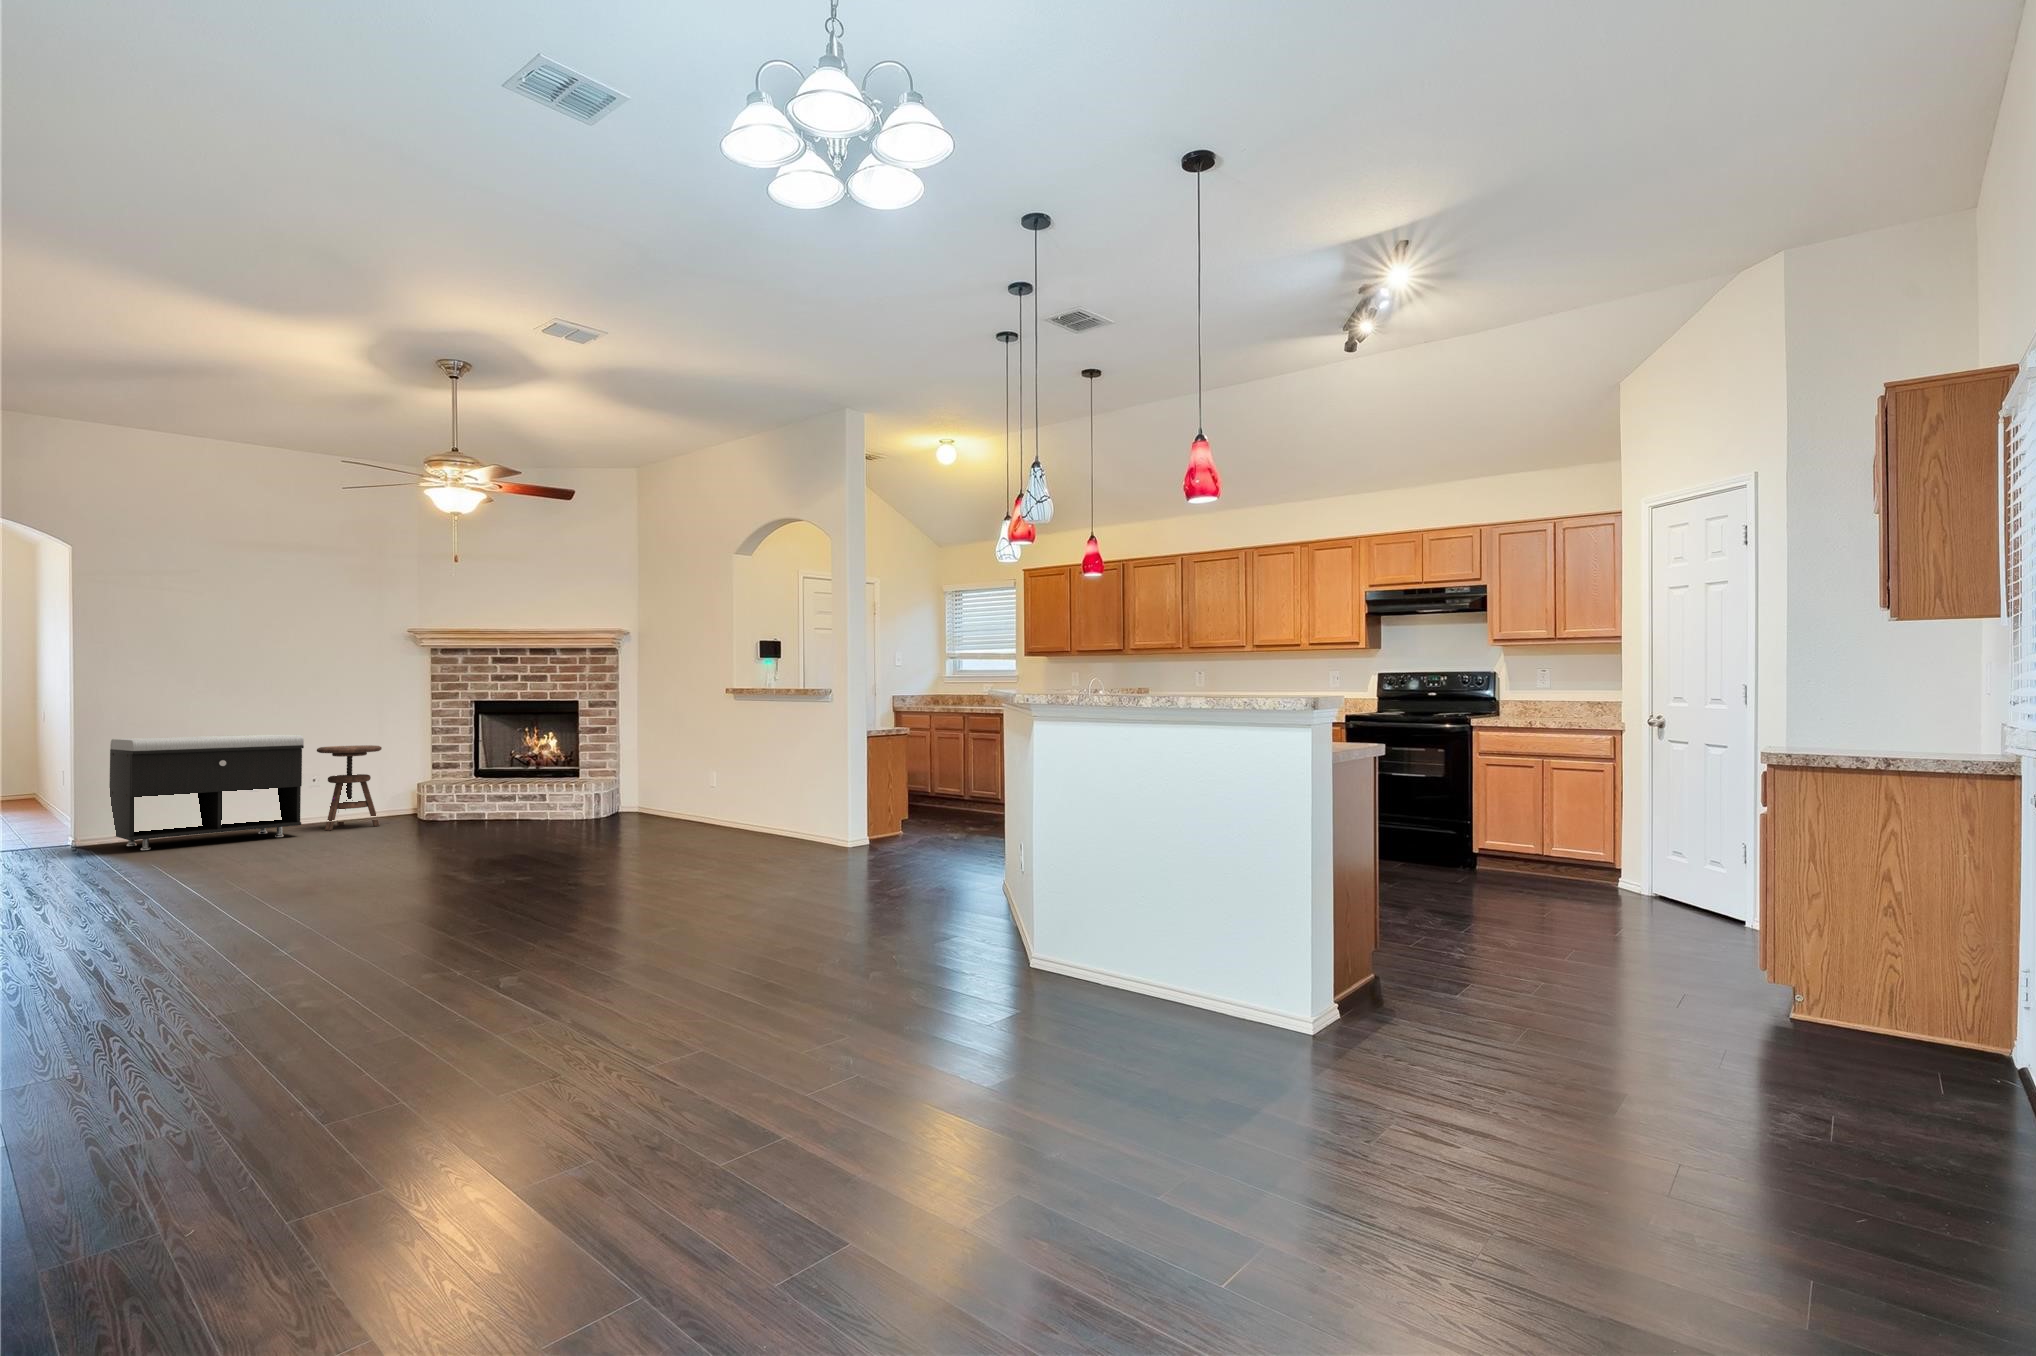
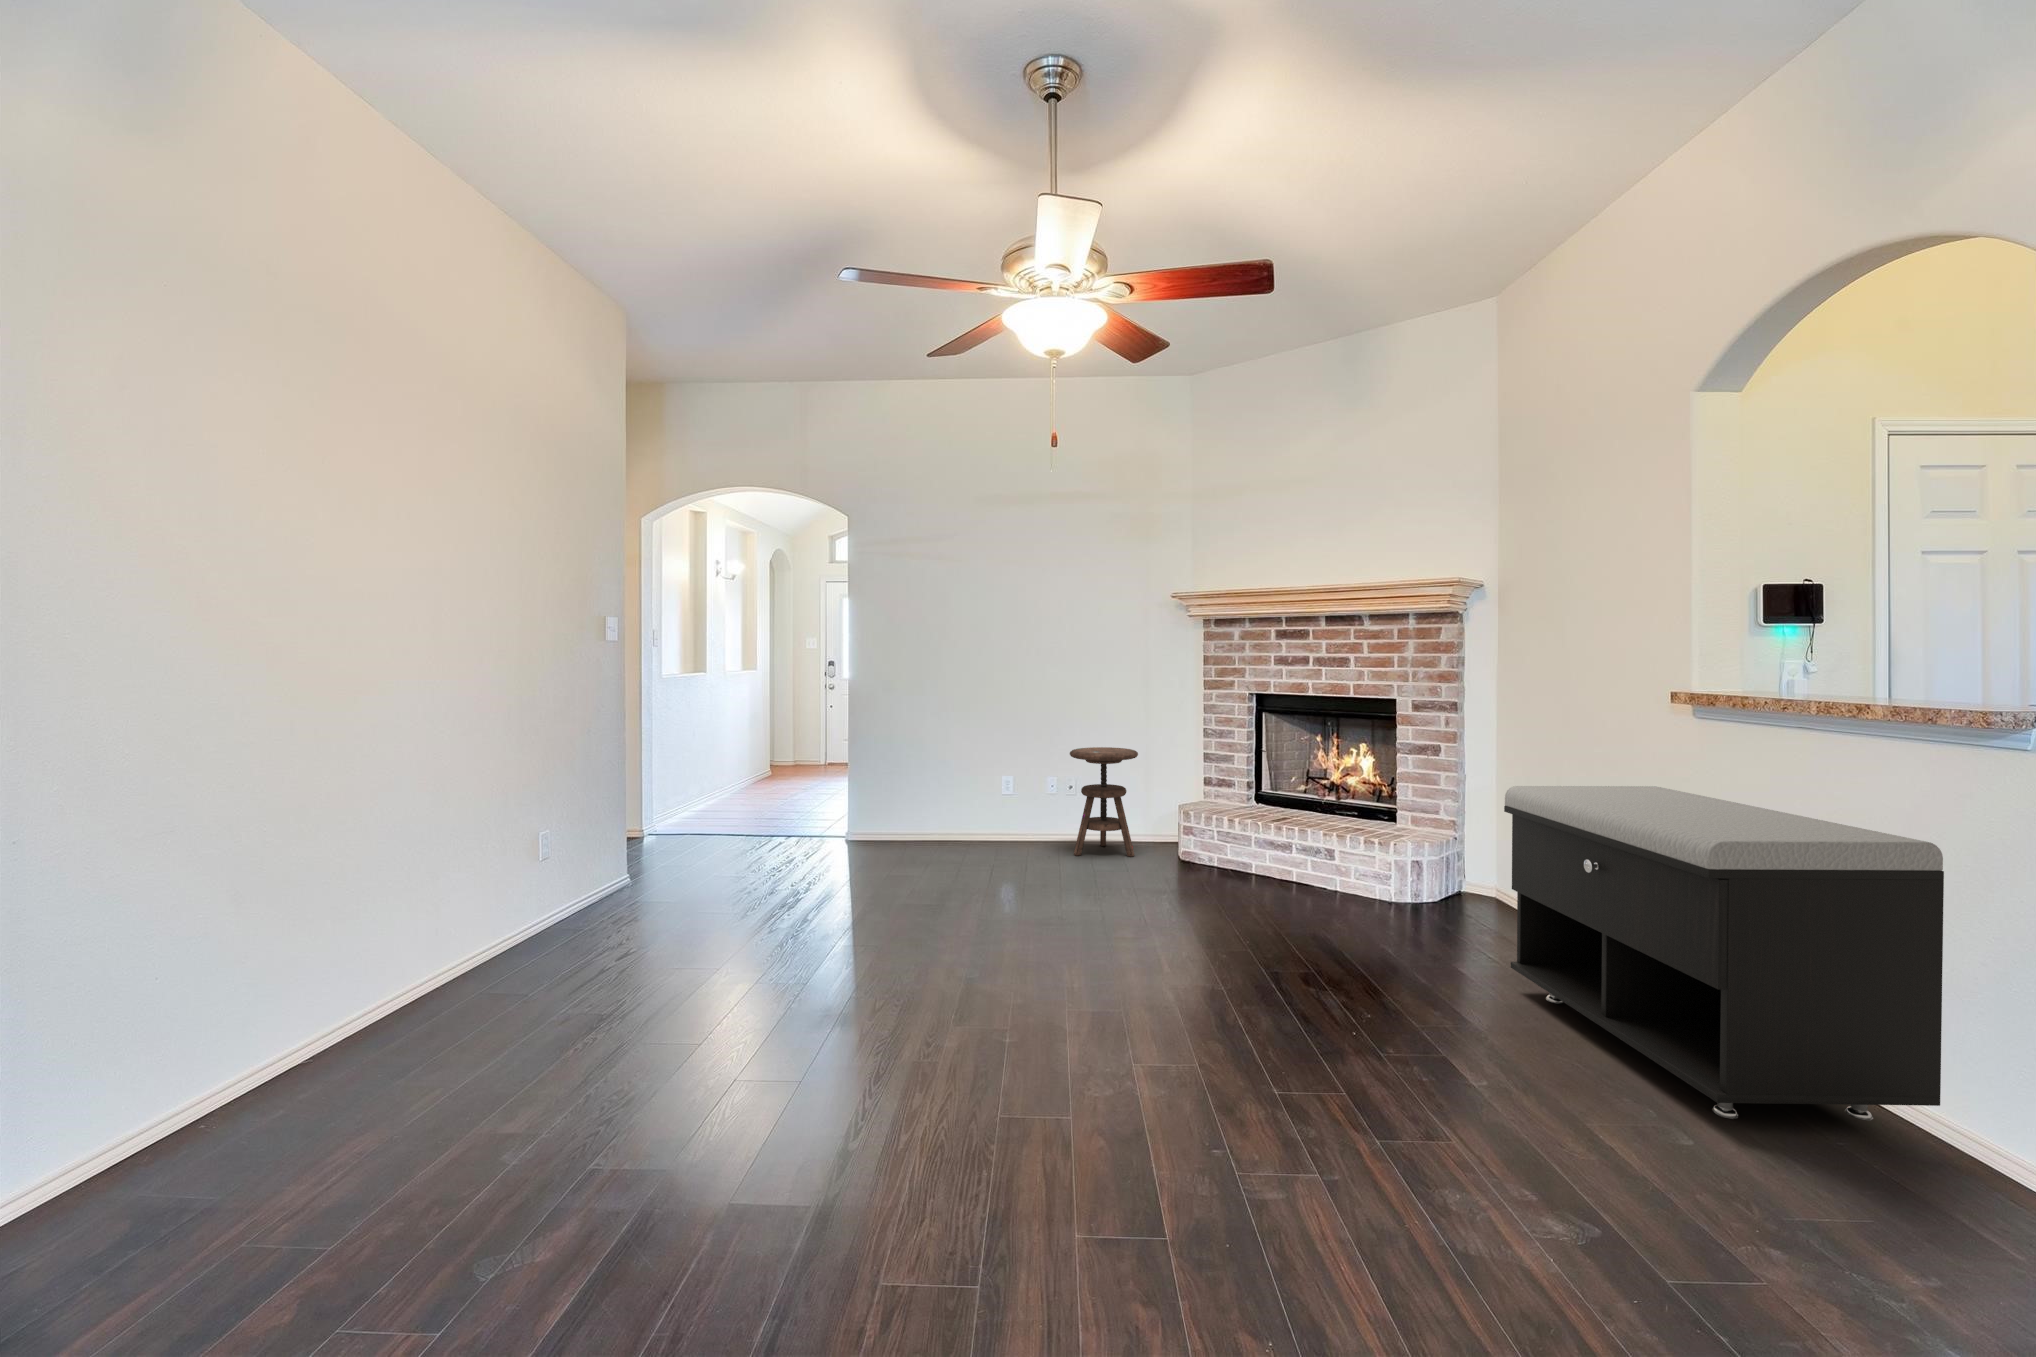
storage bench: present [109,735,304,850] -> present [1504,786,1944,1121]

